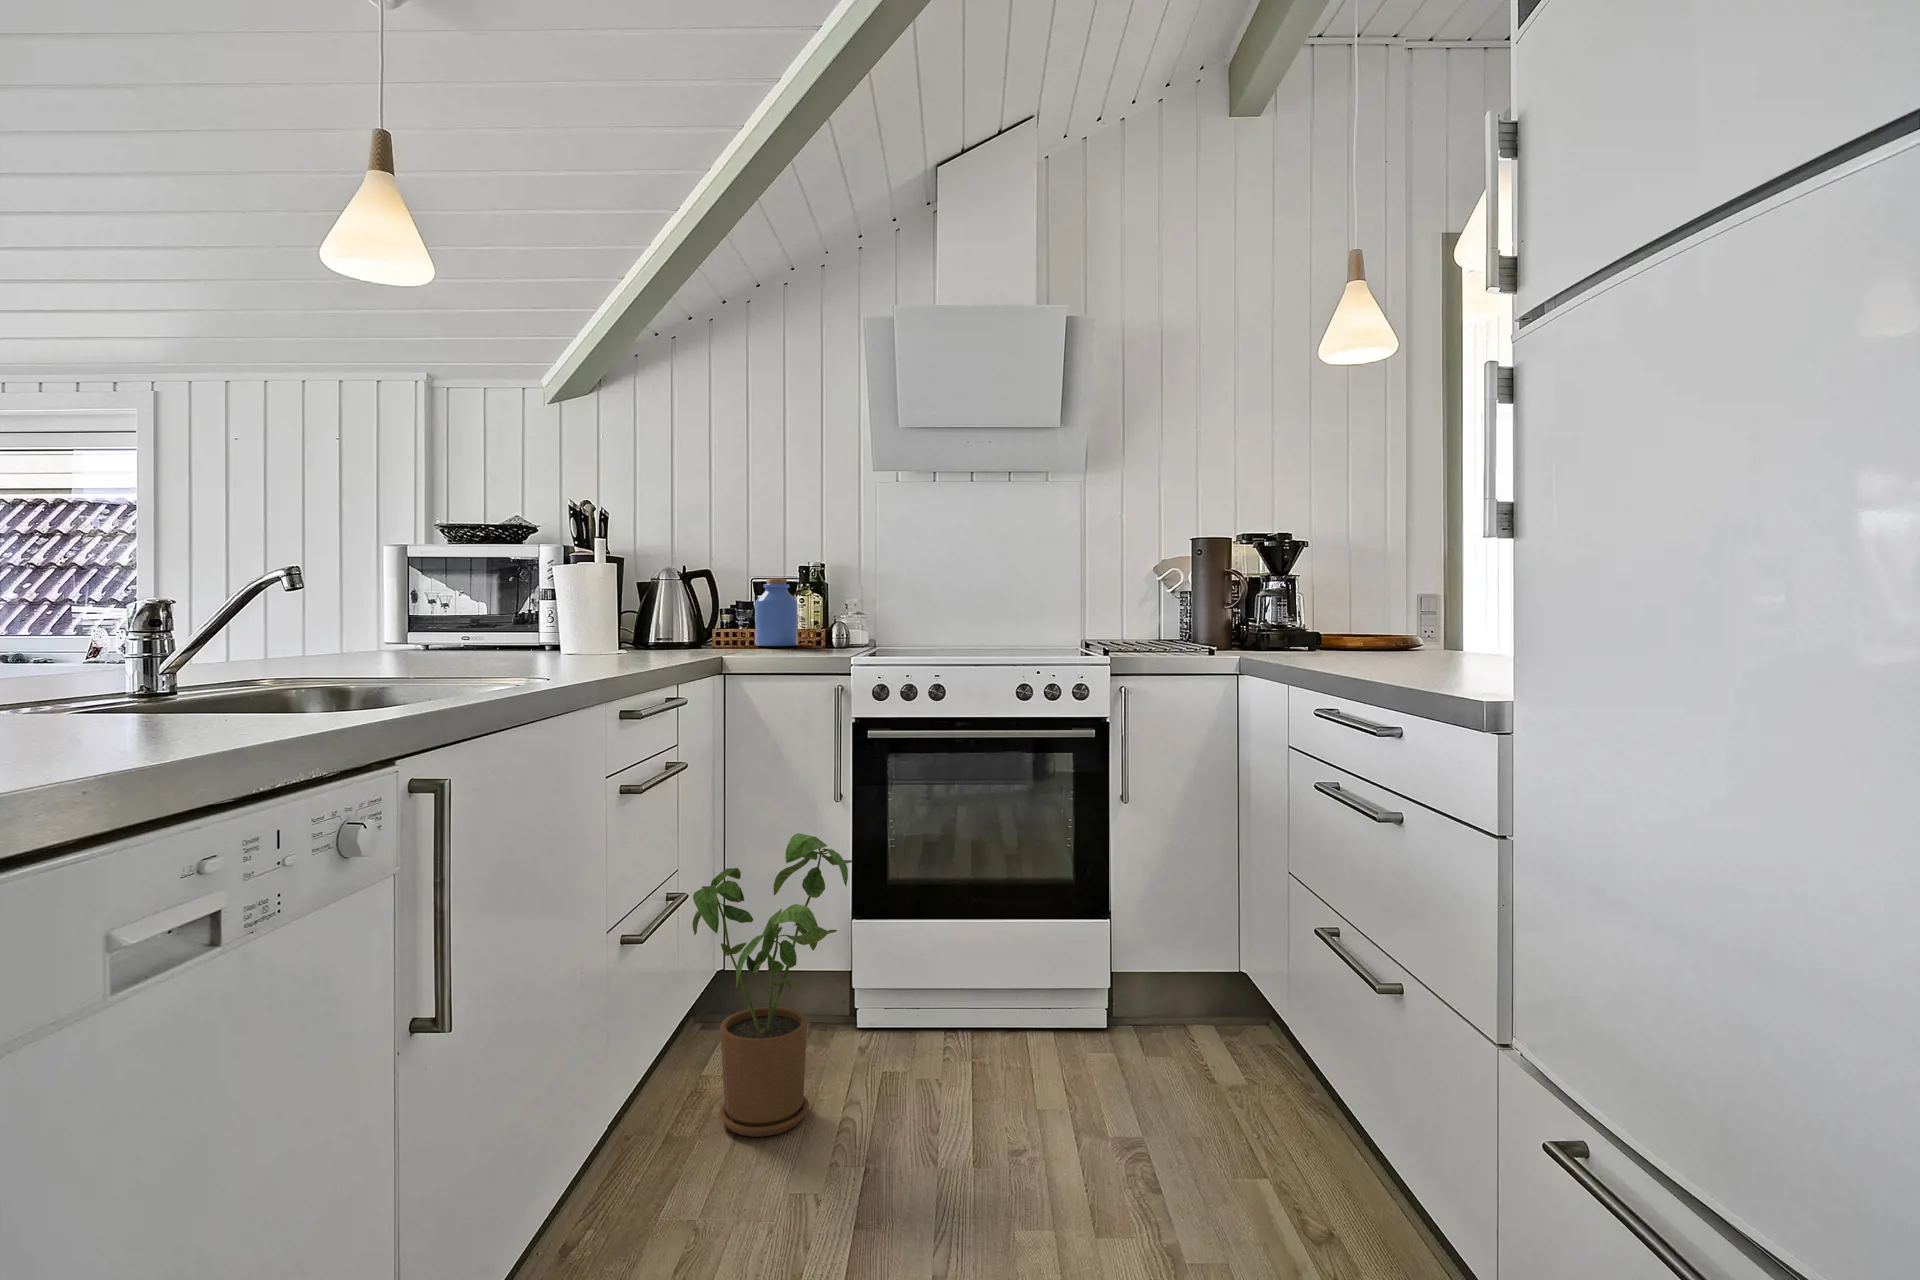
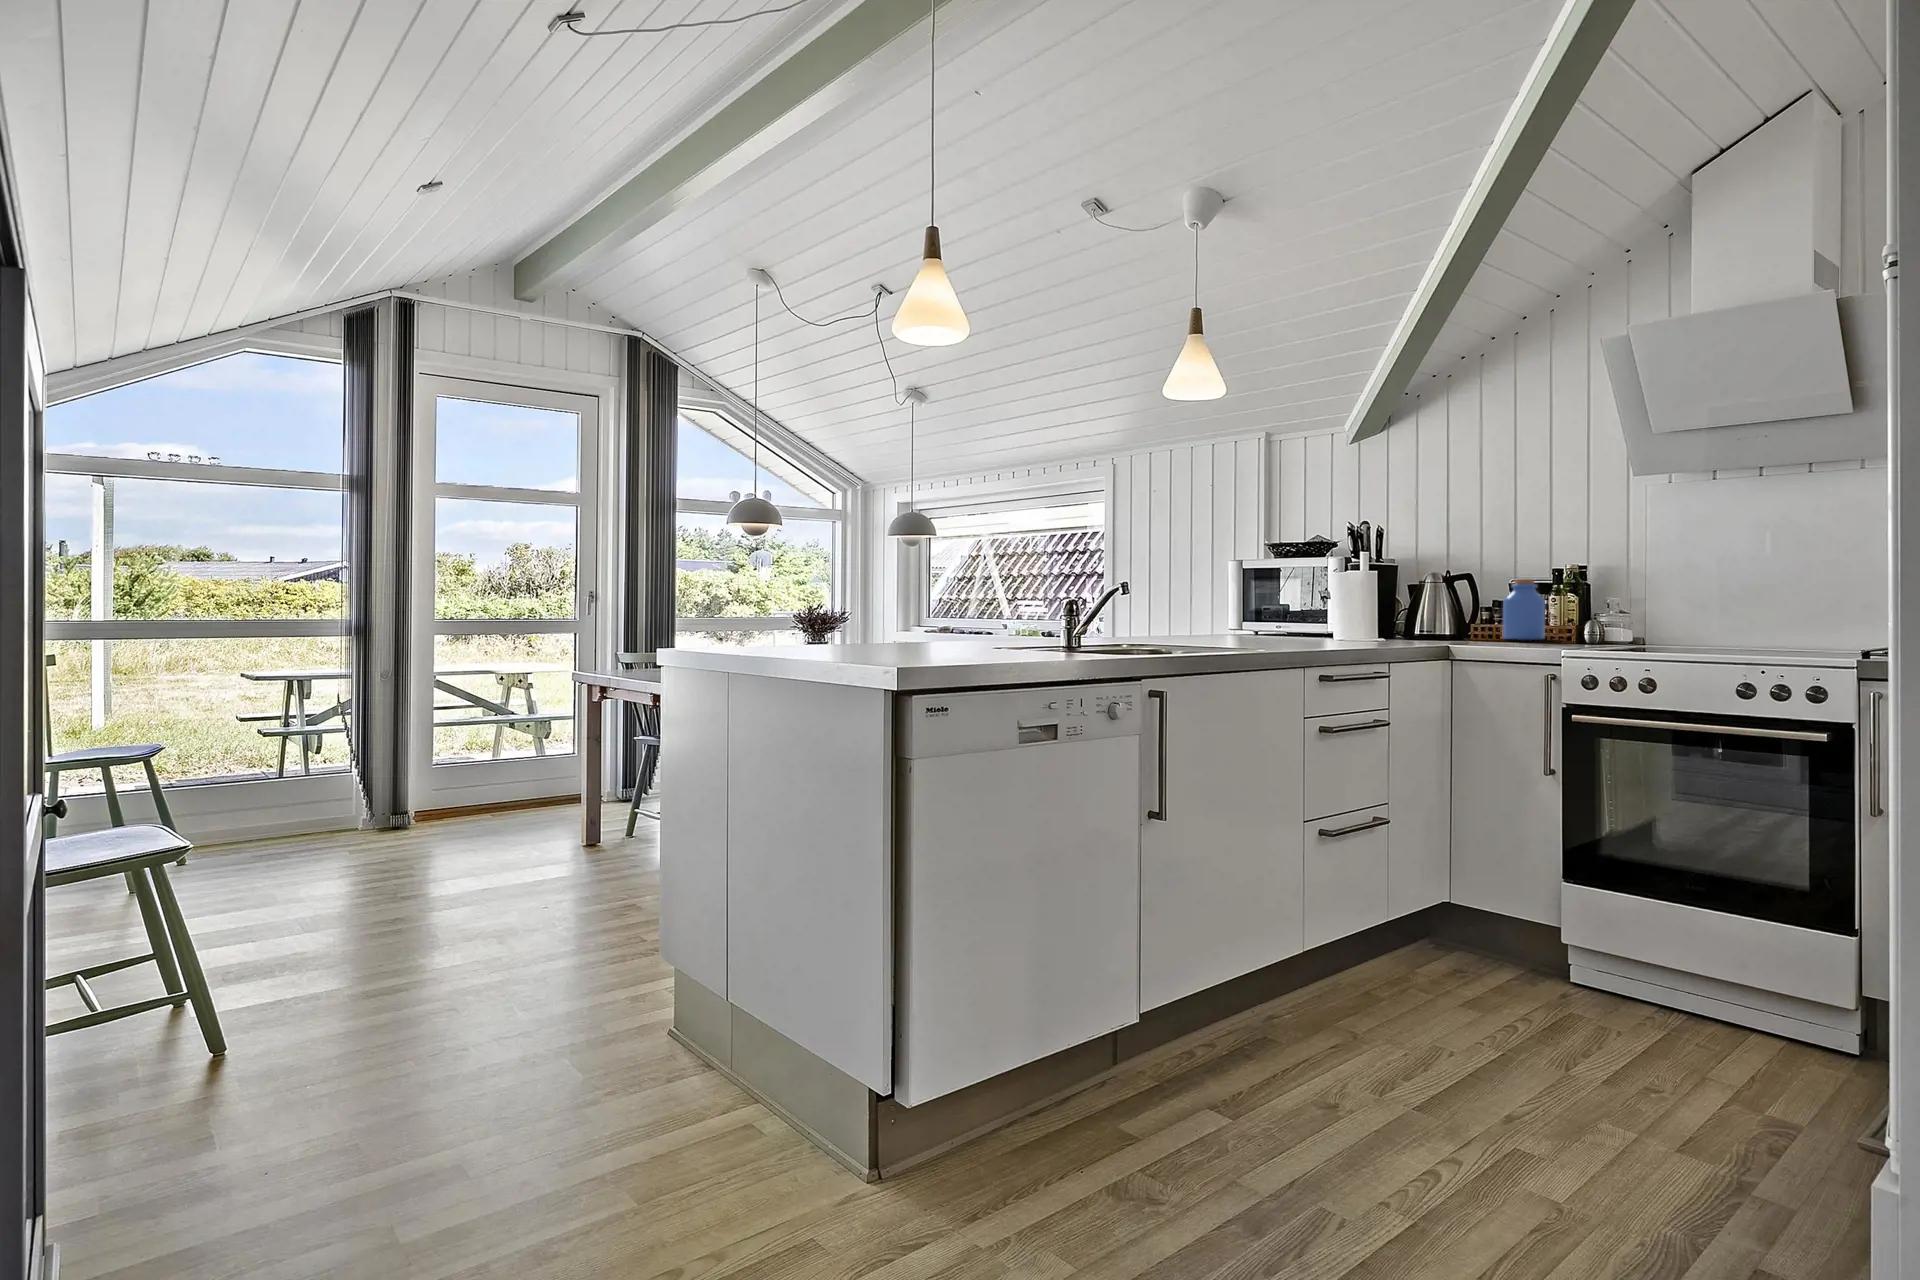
house plant: present [692,833,853,1137] -> none [1387,784,1532,1016]

